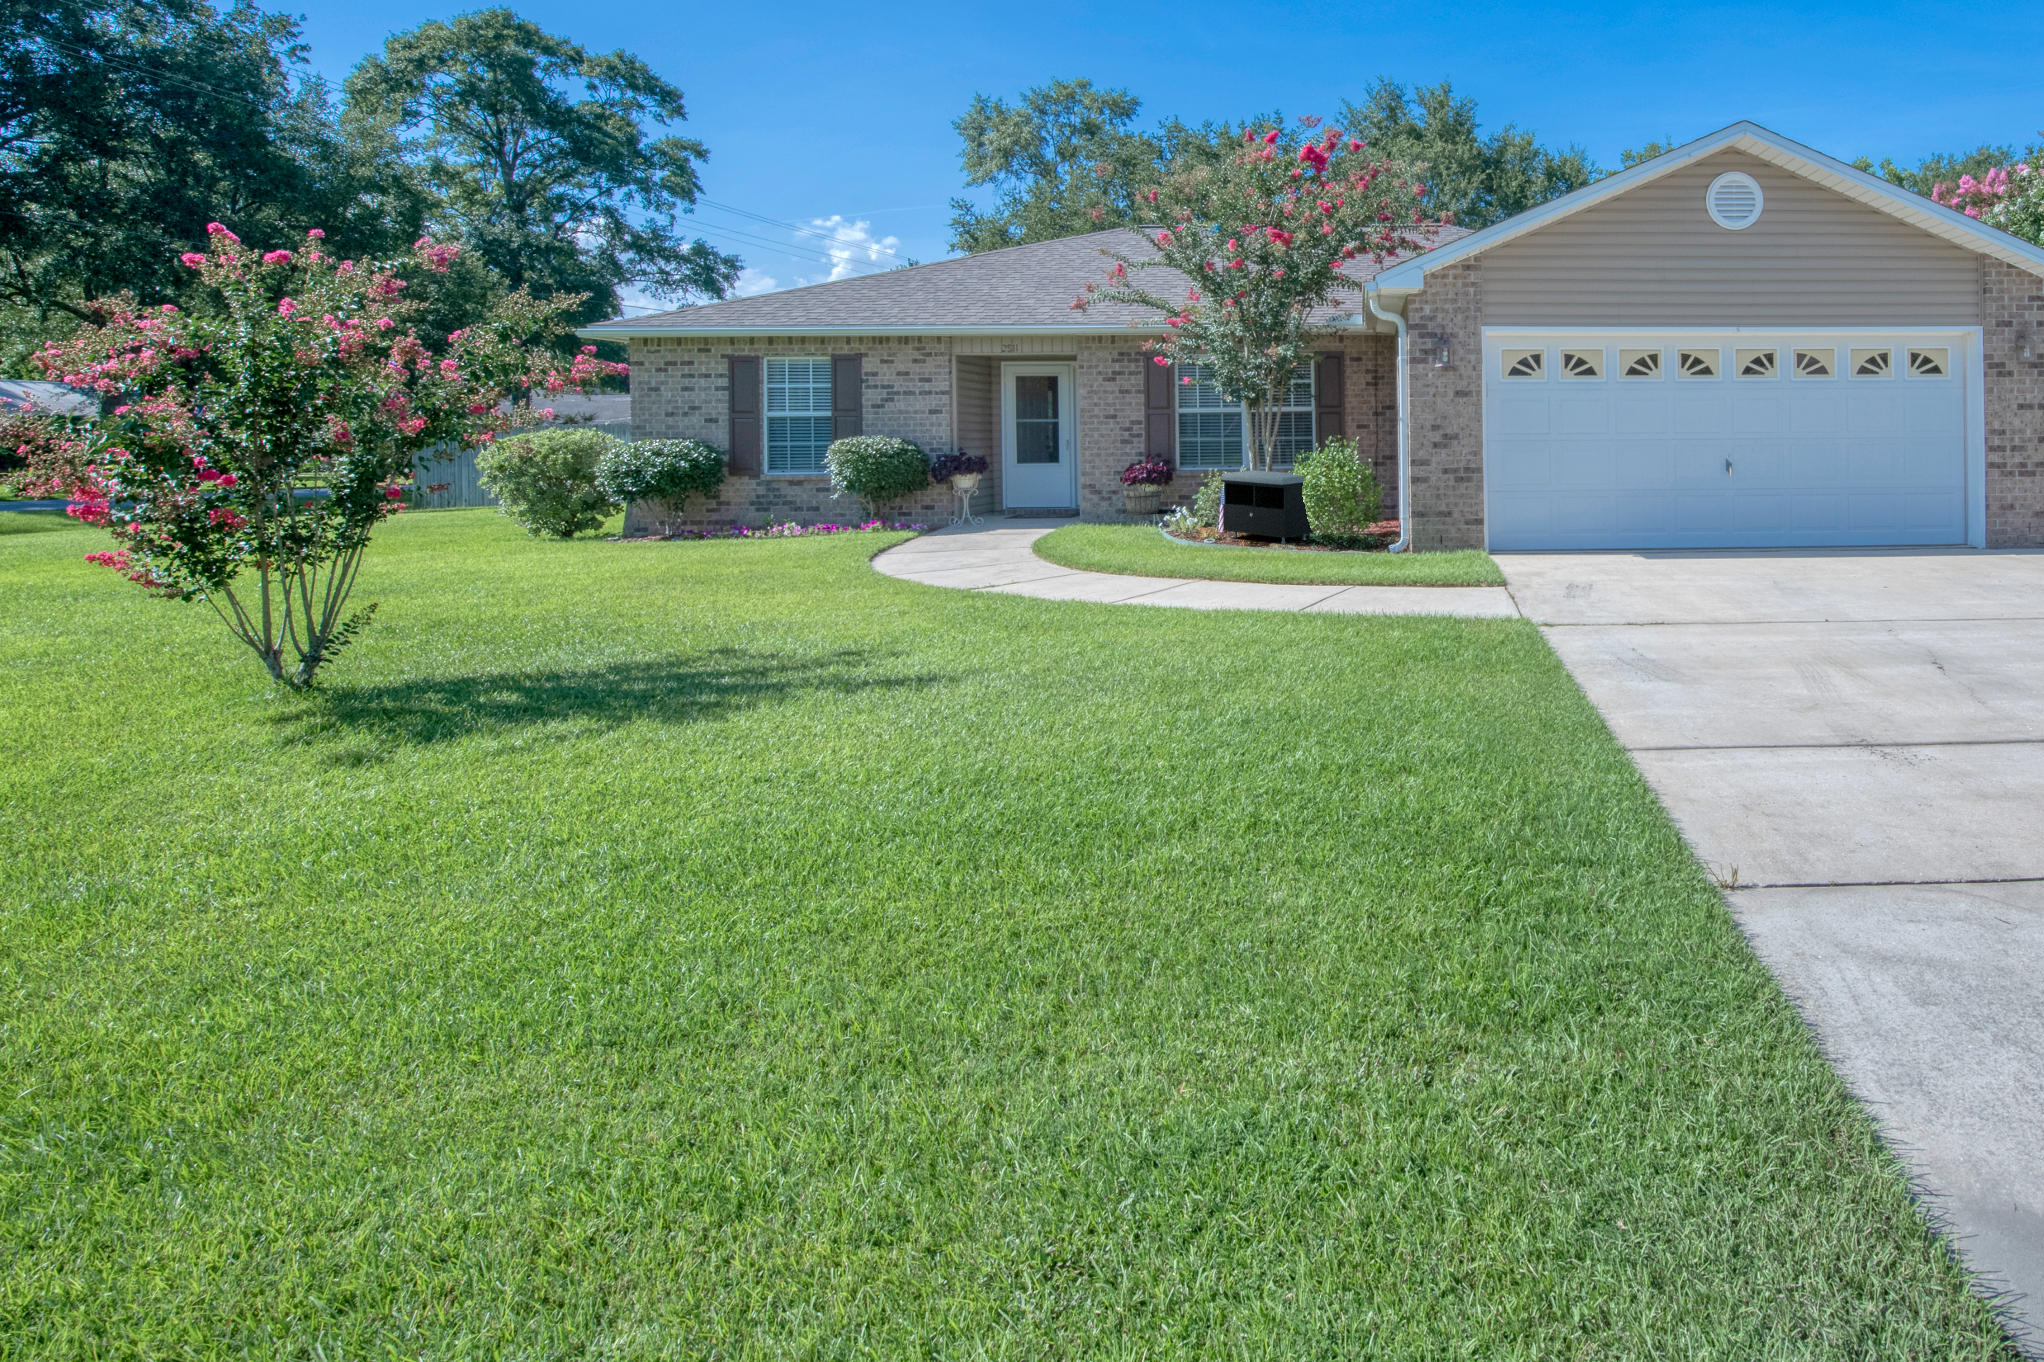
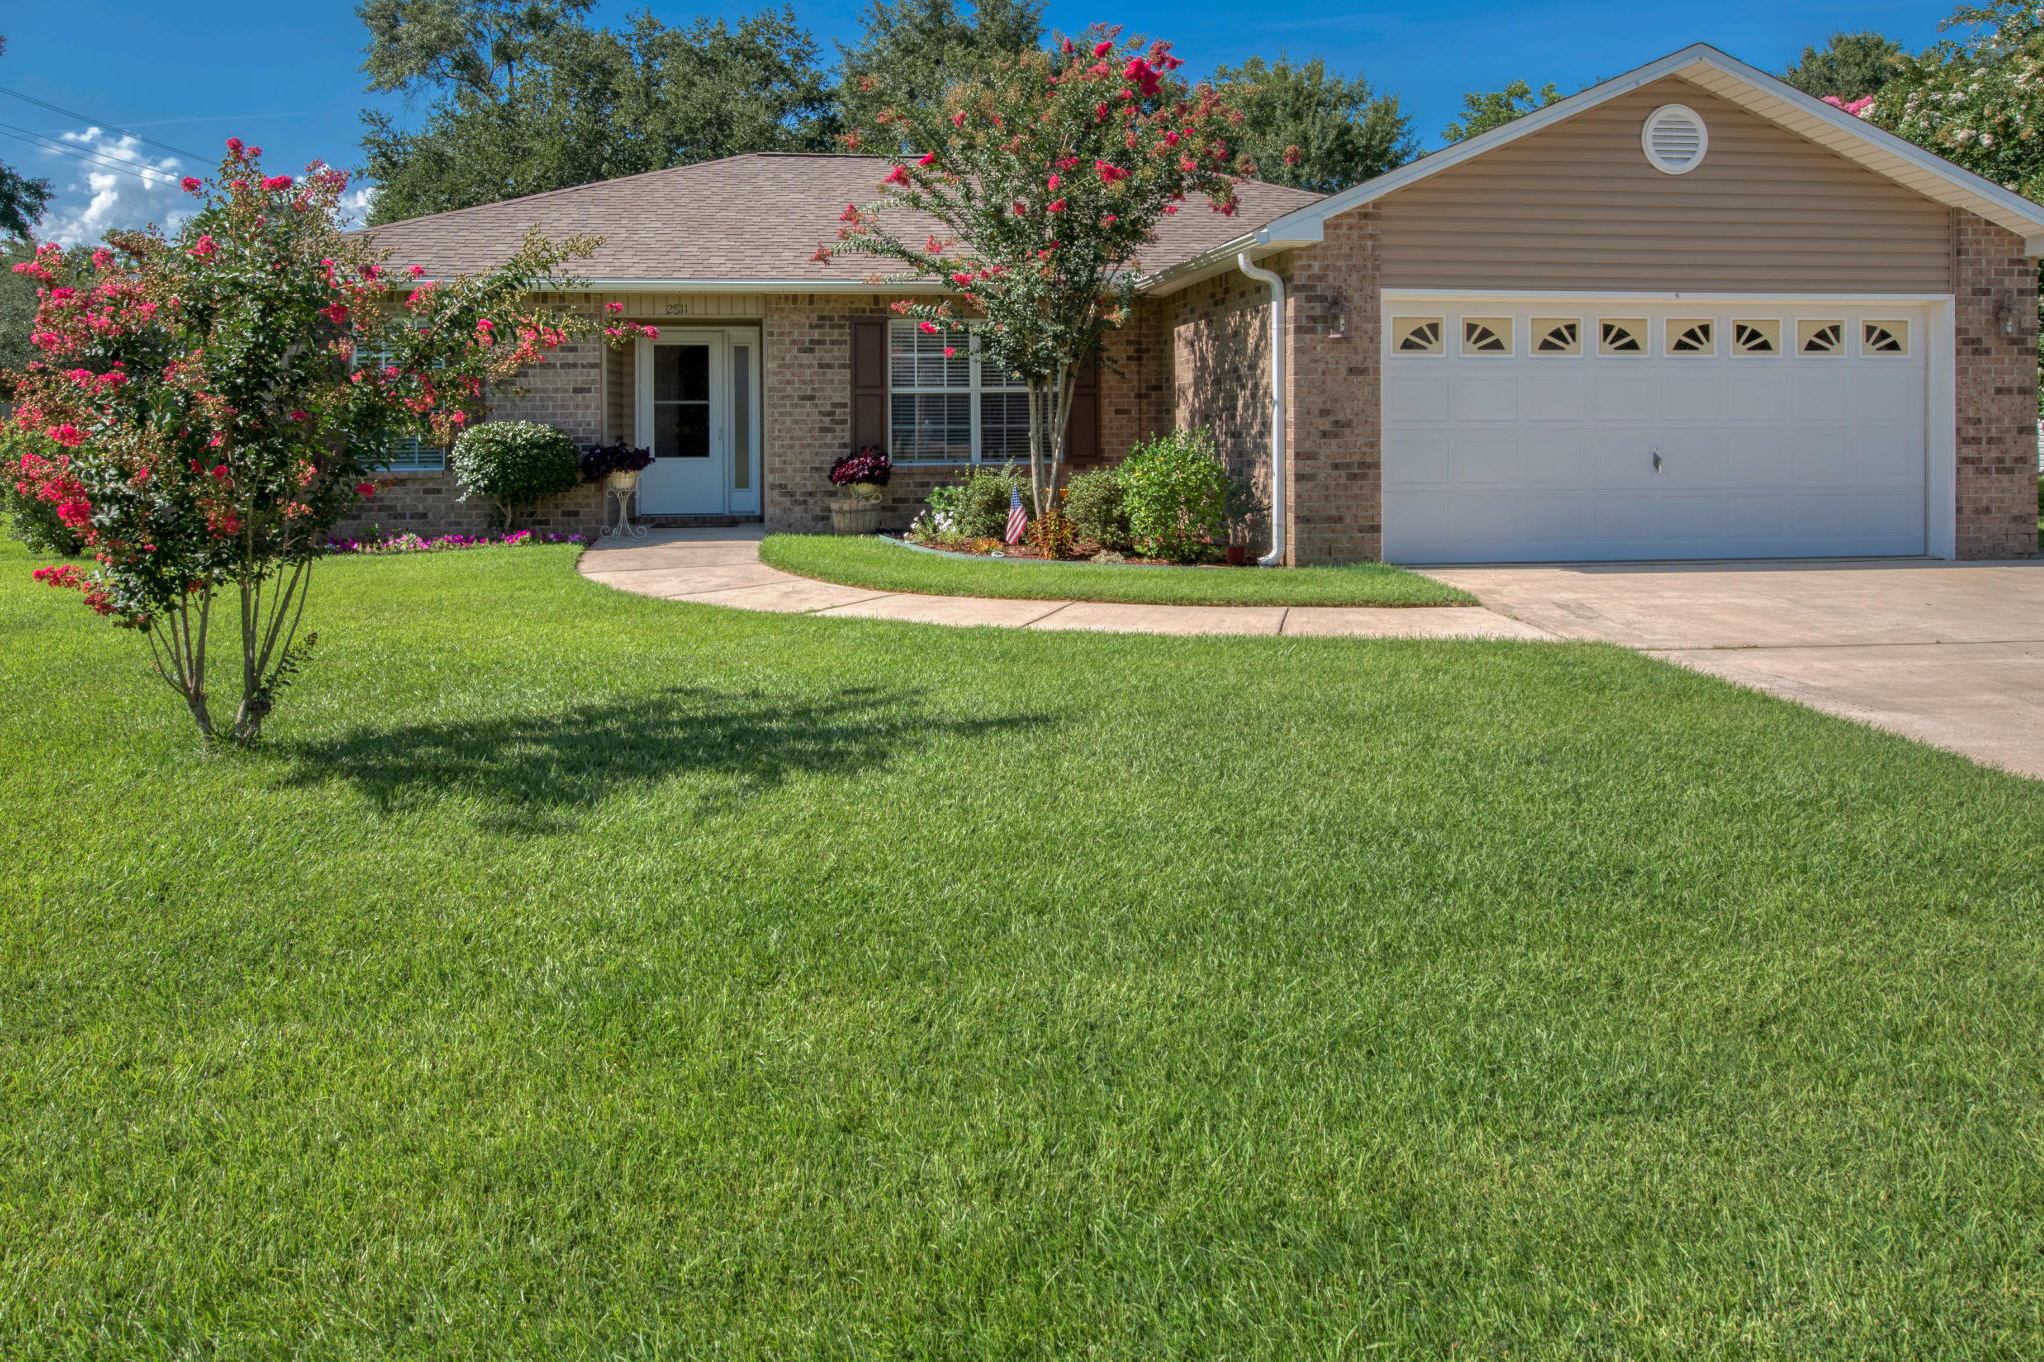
potted tree: none [1357,468,1399,546] -> present [1222,467,1272,565]
storage bench: present [1221,470,1313,543] -> none [1027,472,1152,564]

